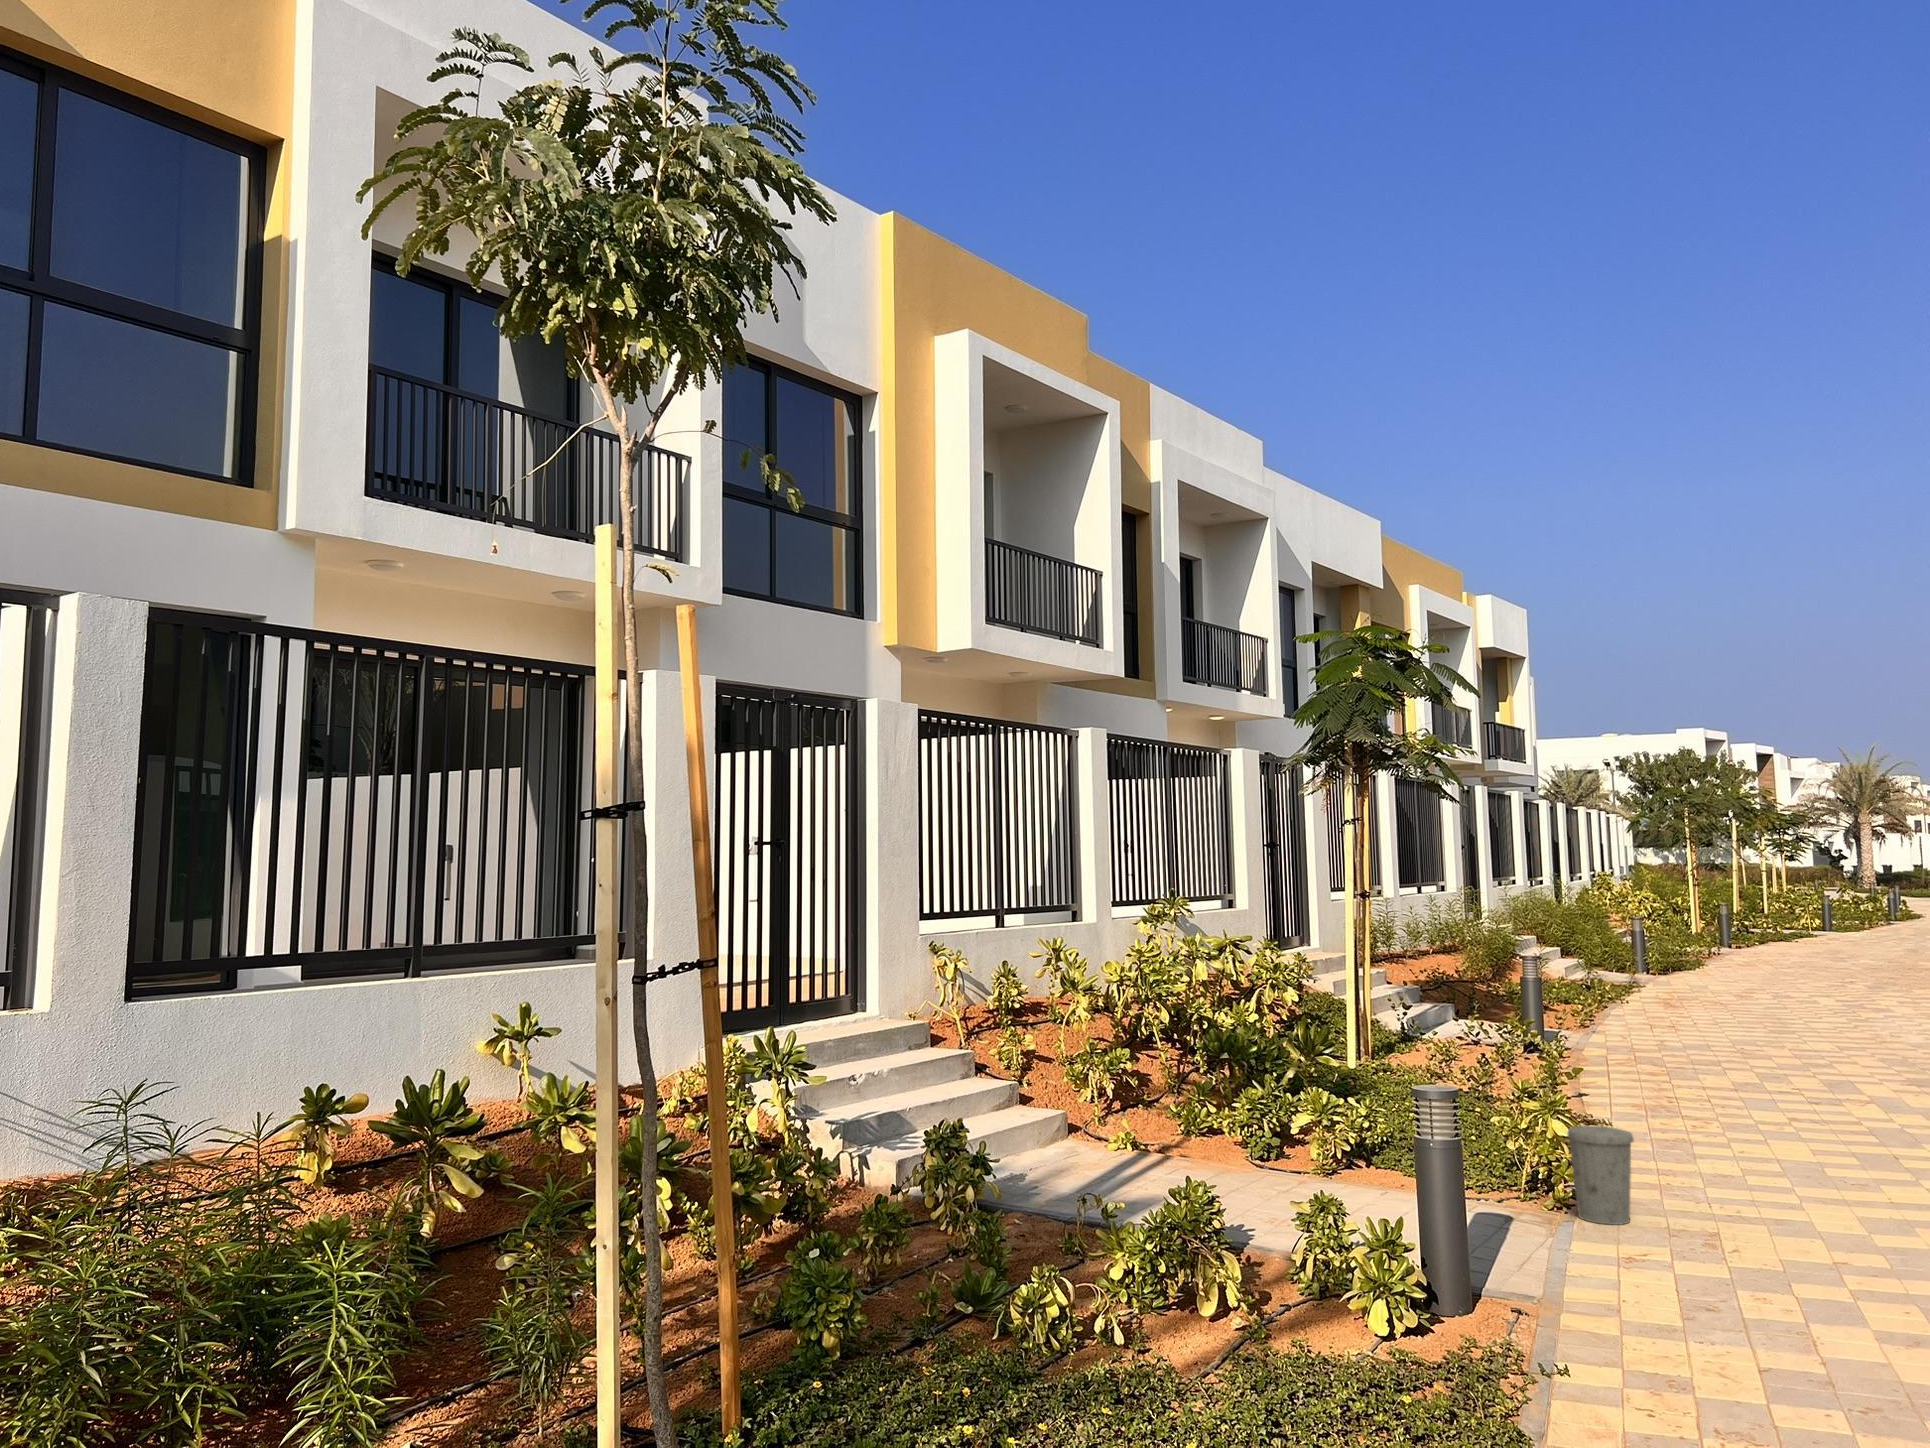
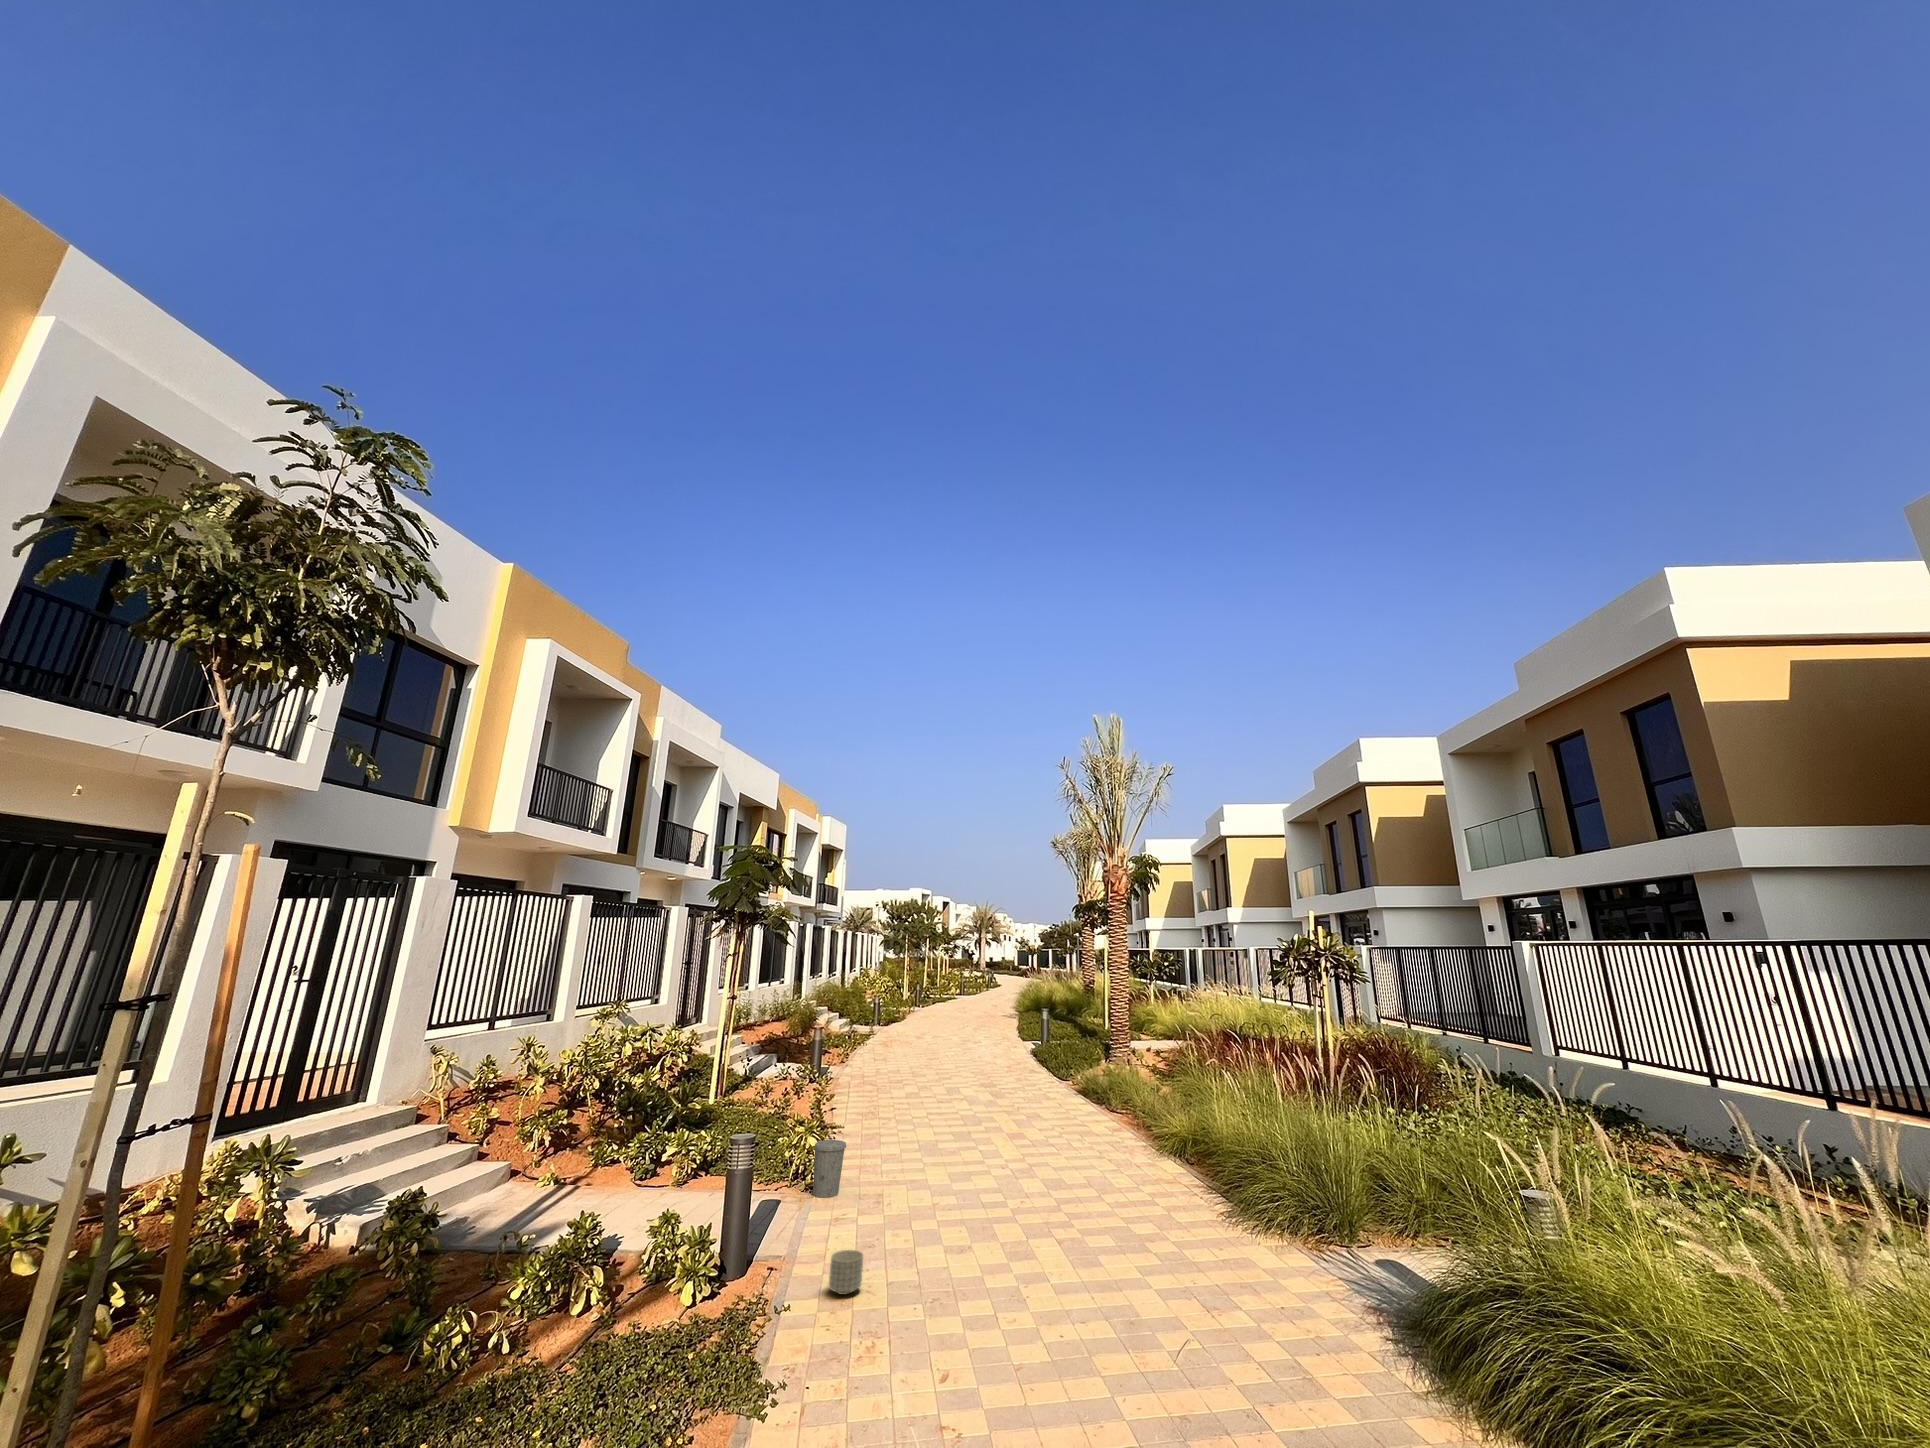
planter: none [1648,1304,1723,1381] -> present [829,1250,864,1295]

